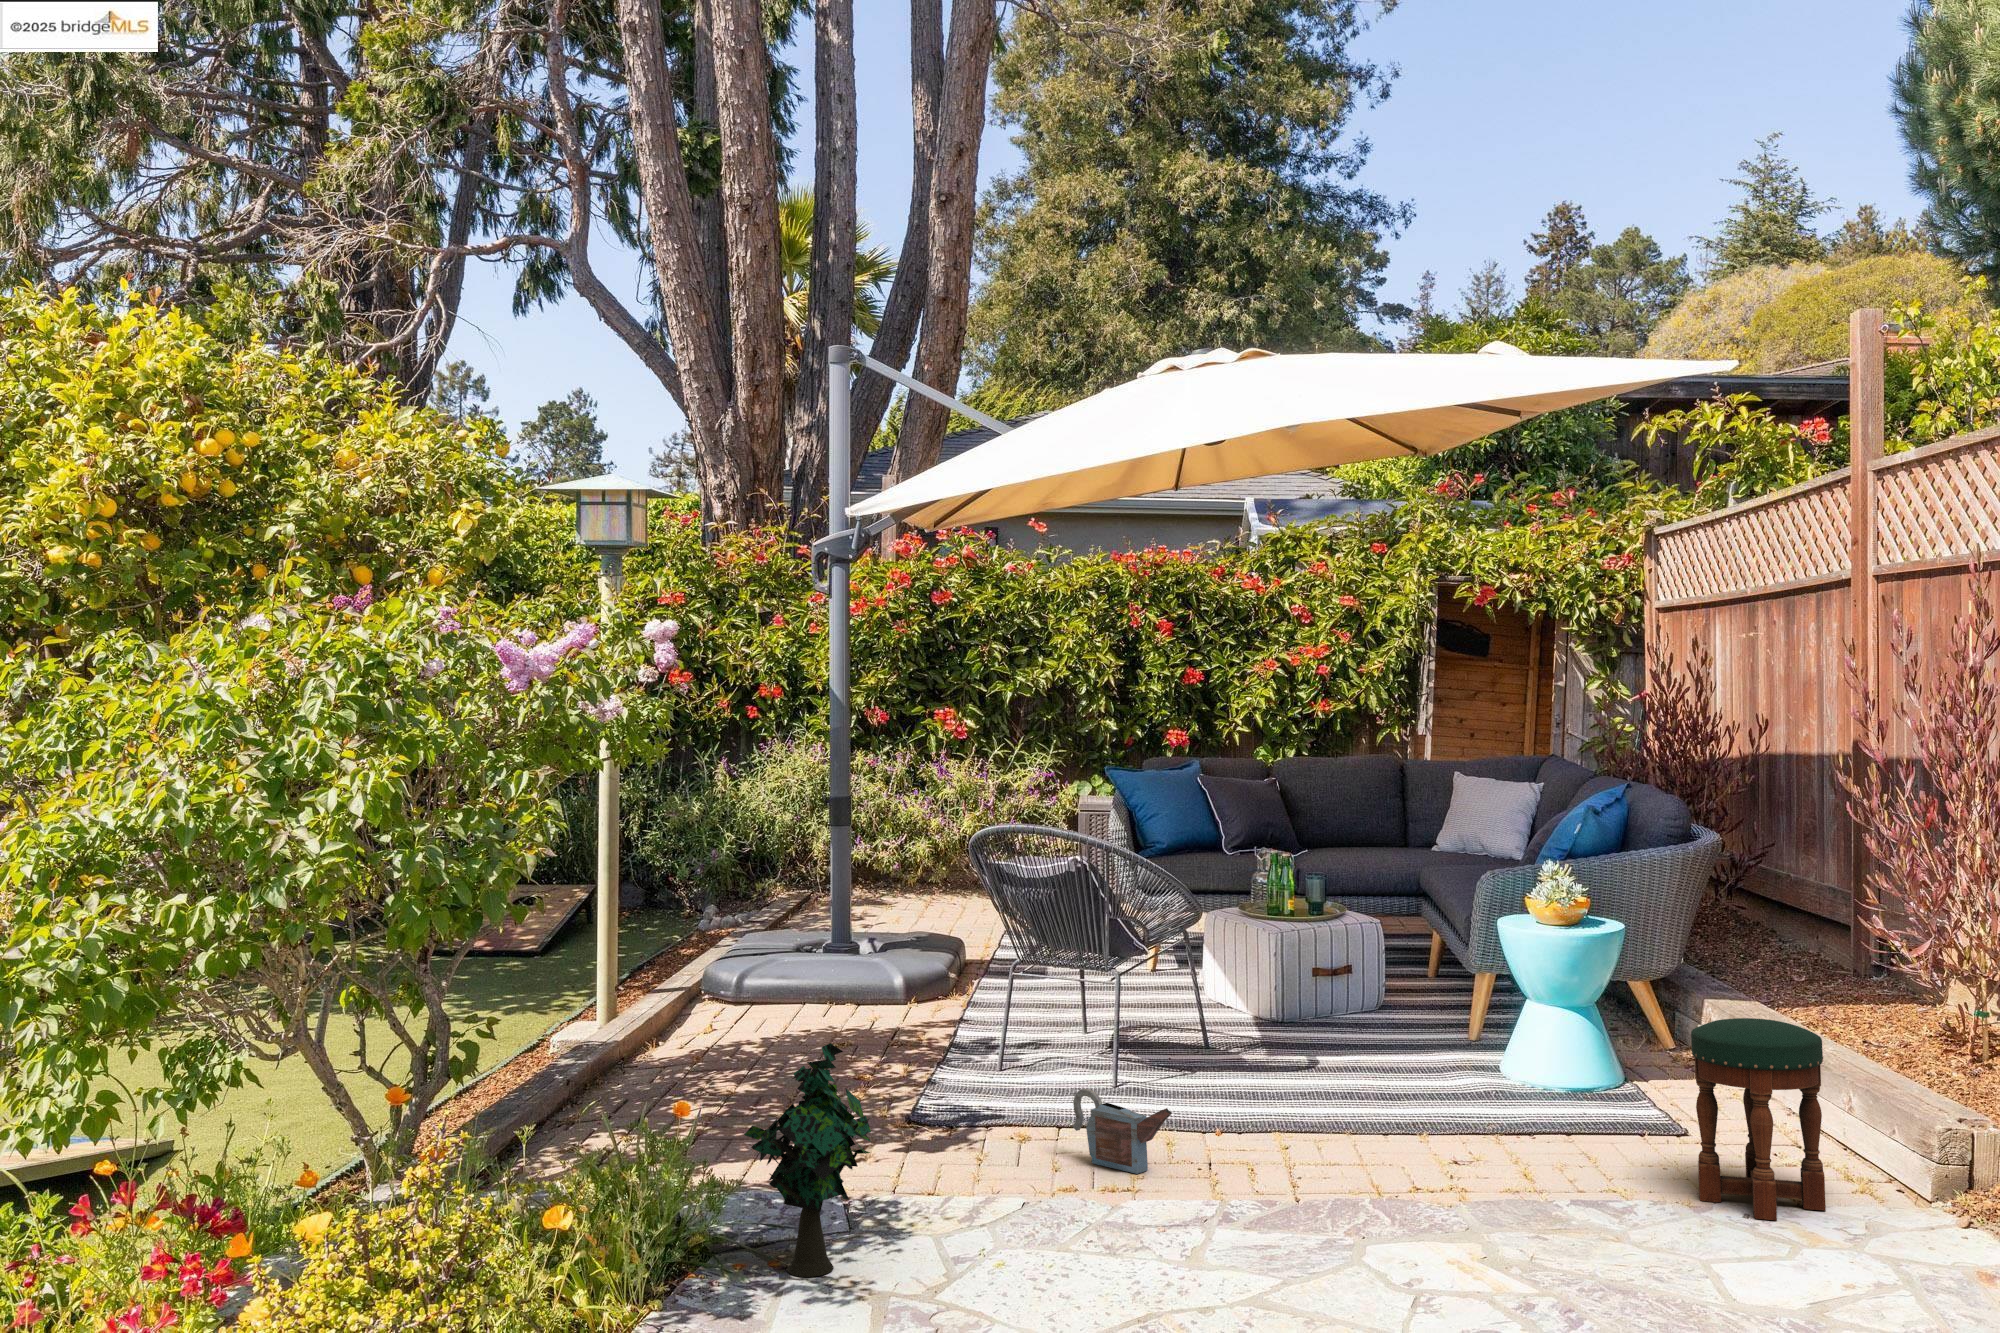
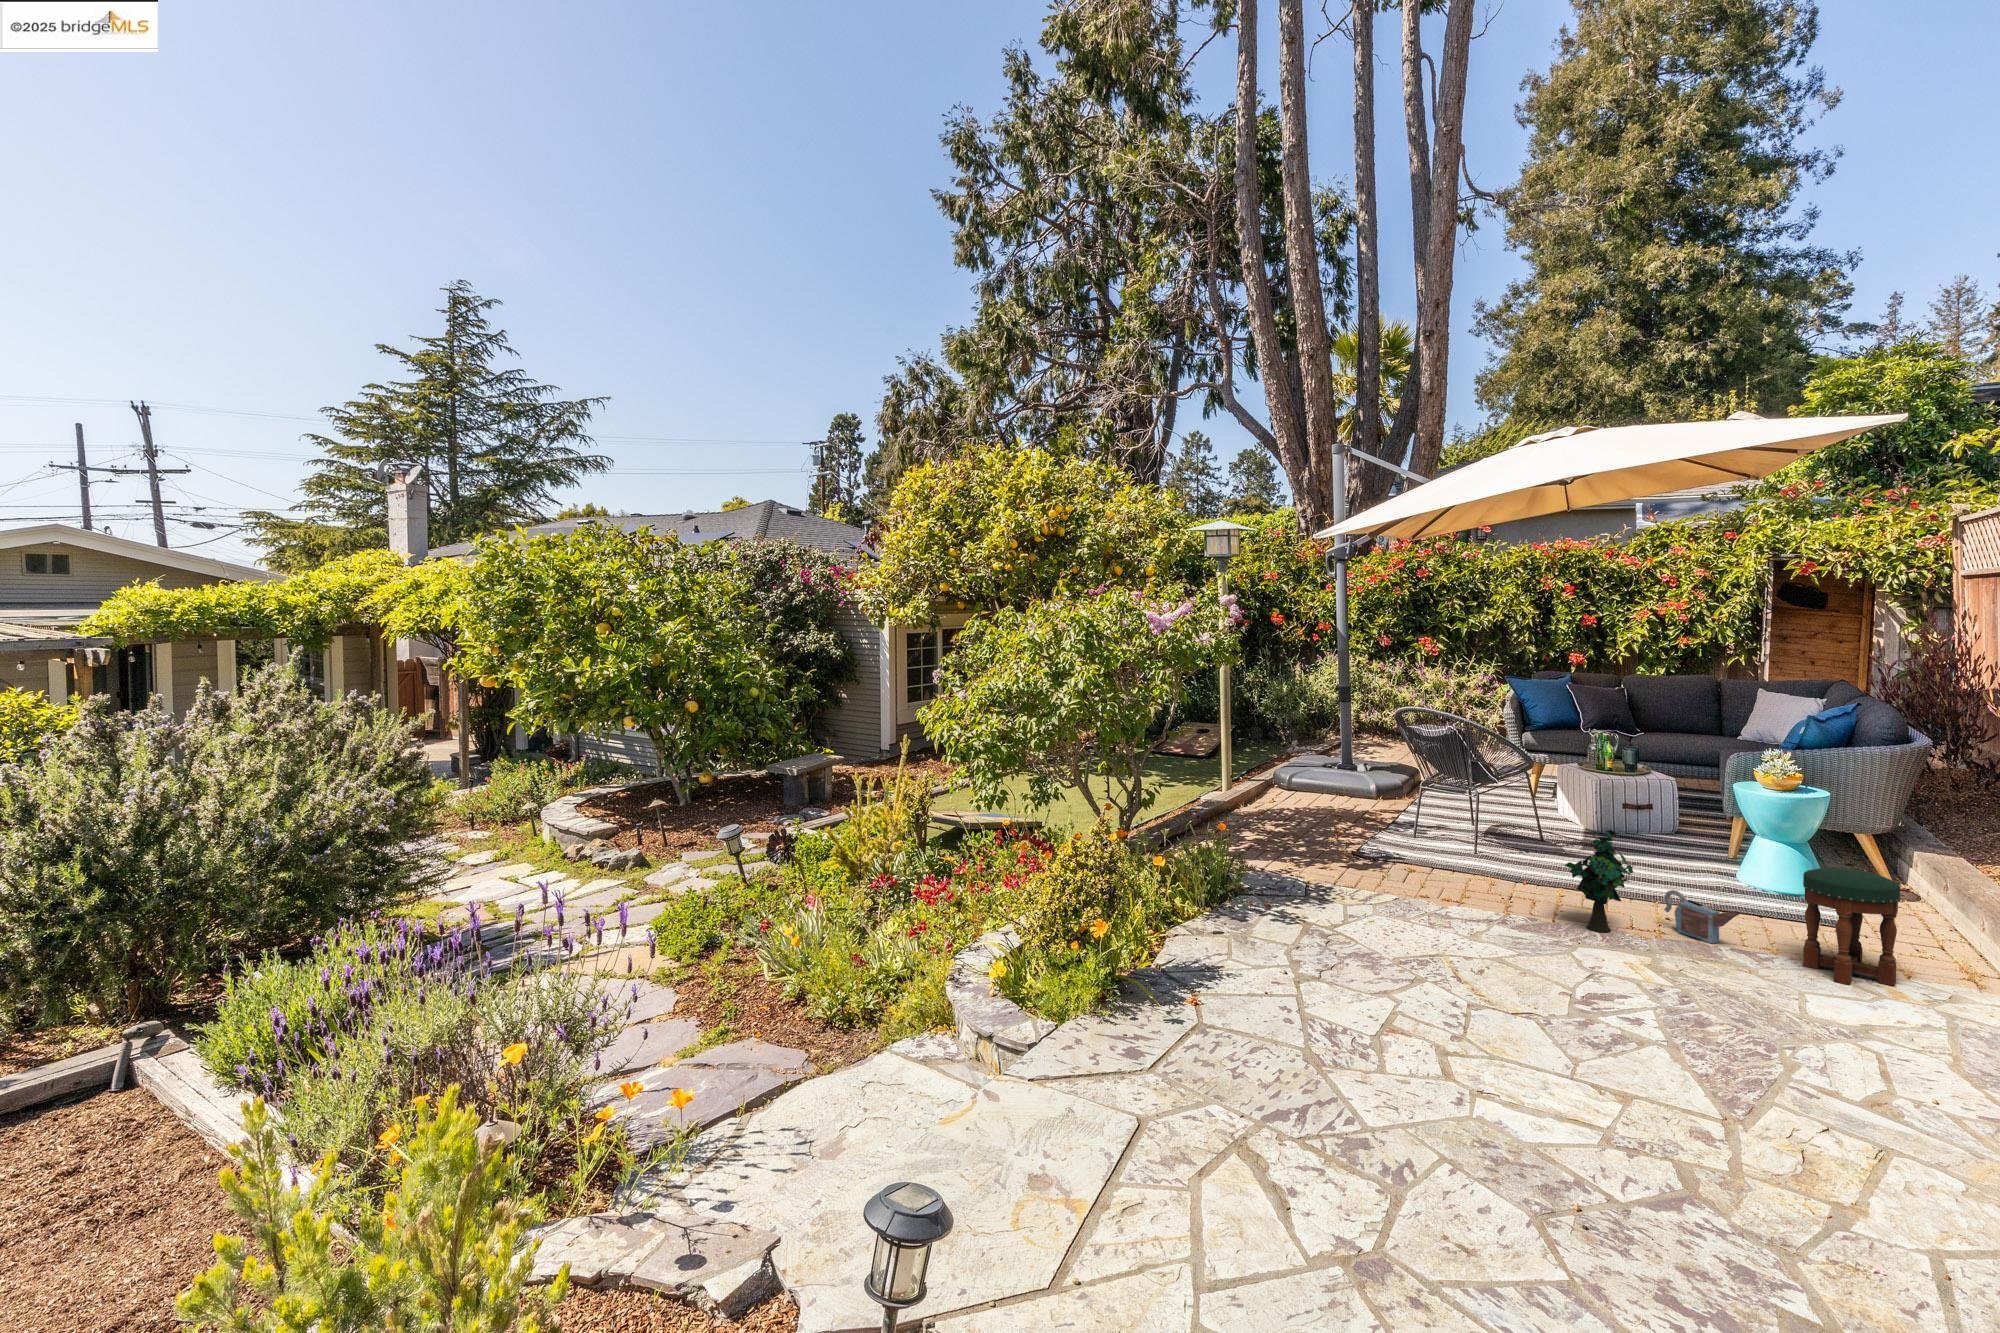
decorative plant: present [744,1043,871,1277] -> present [1565,830,1633,932]
watering can: present [1073,1089,1172,1174] -> present [1664,890,1739,944]

